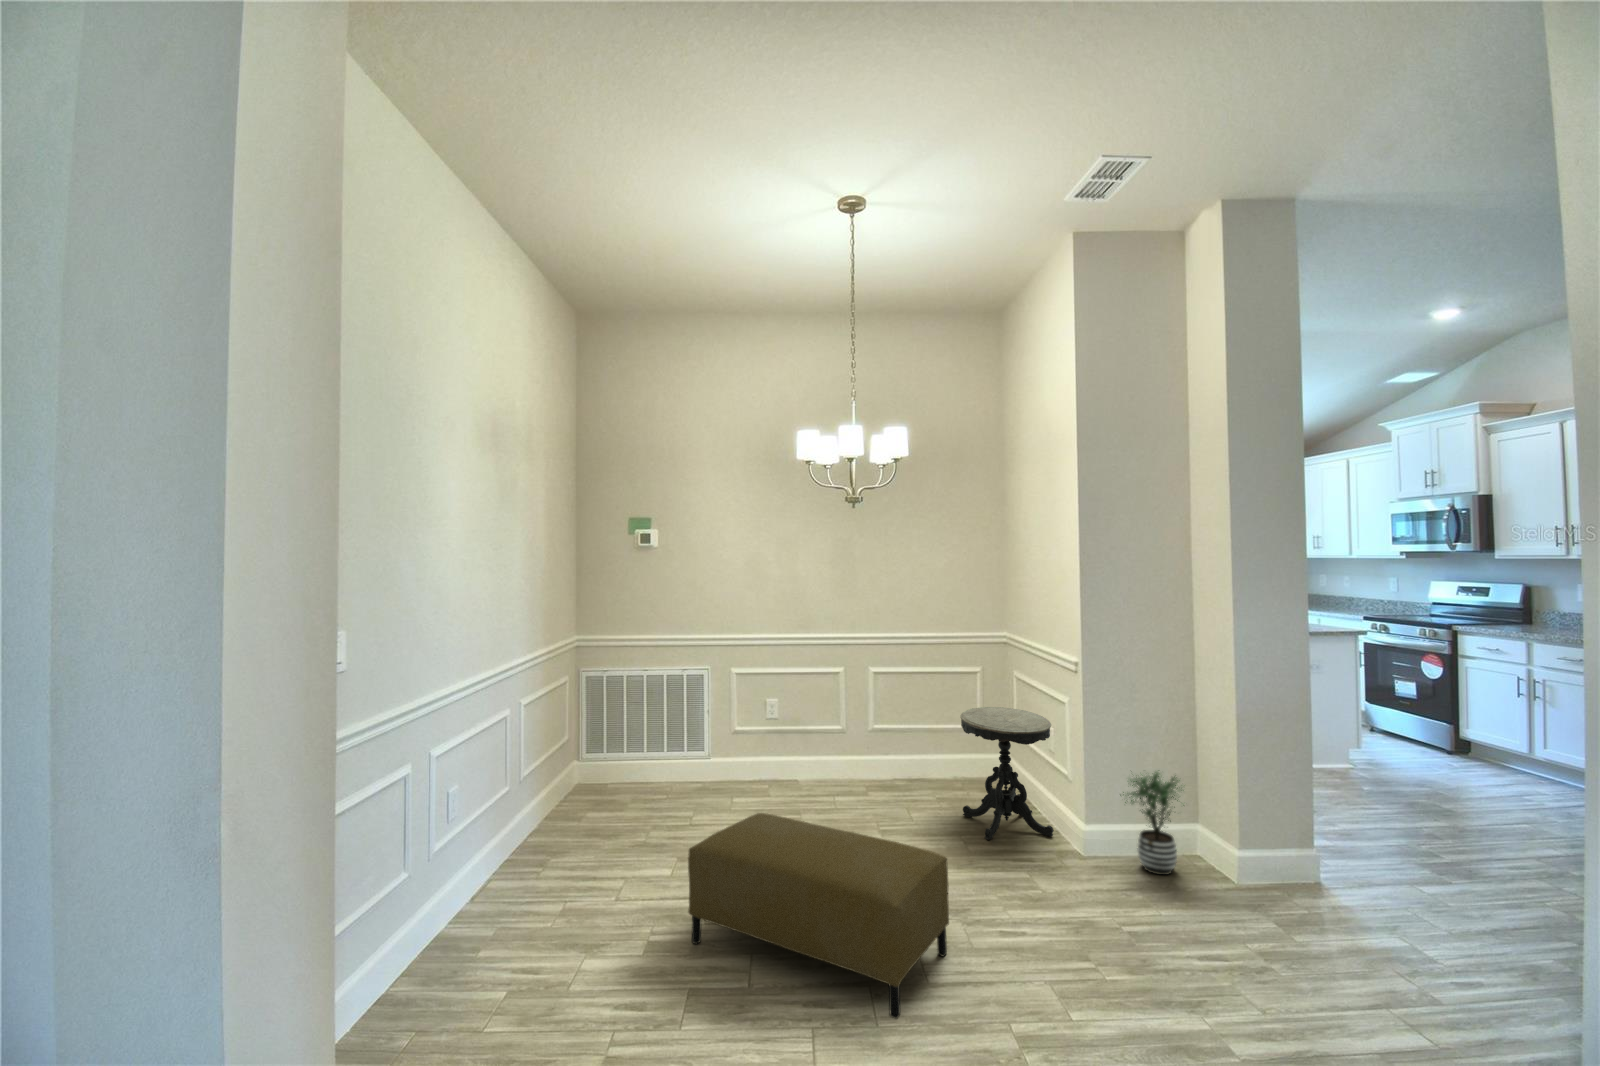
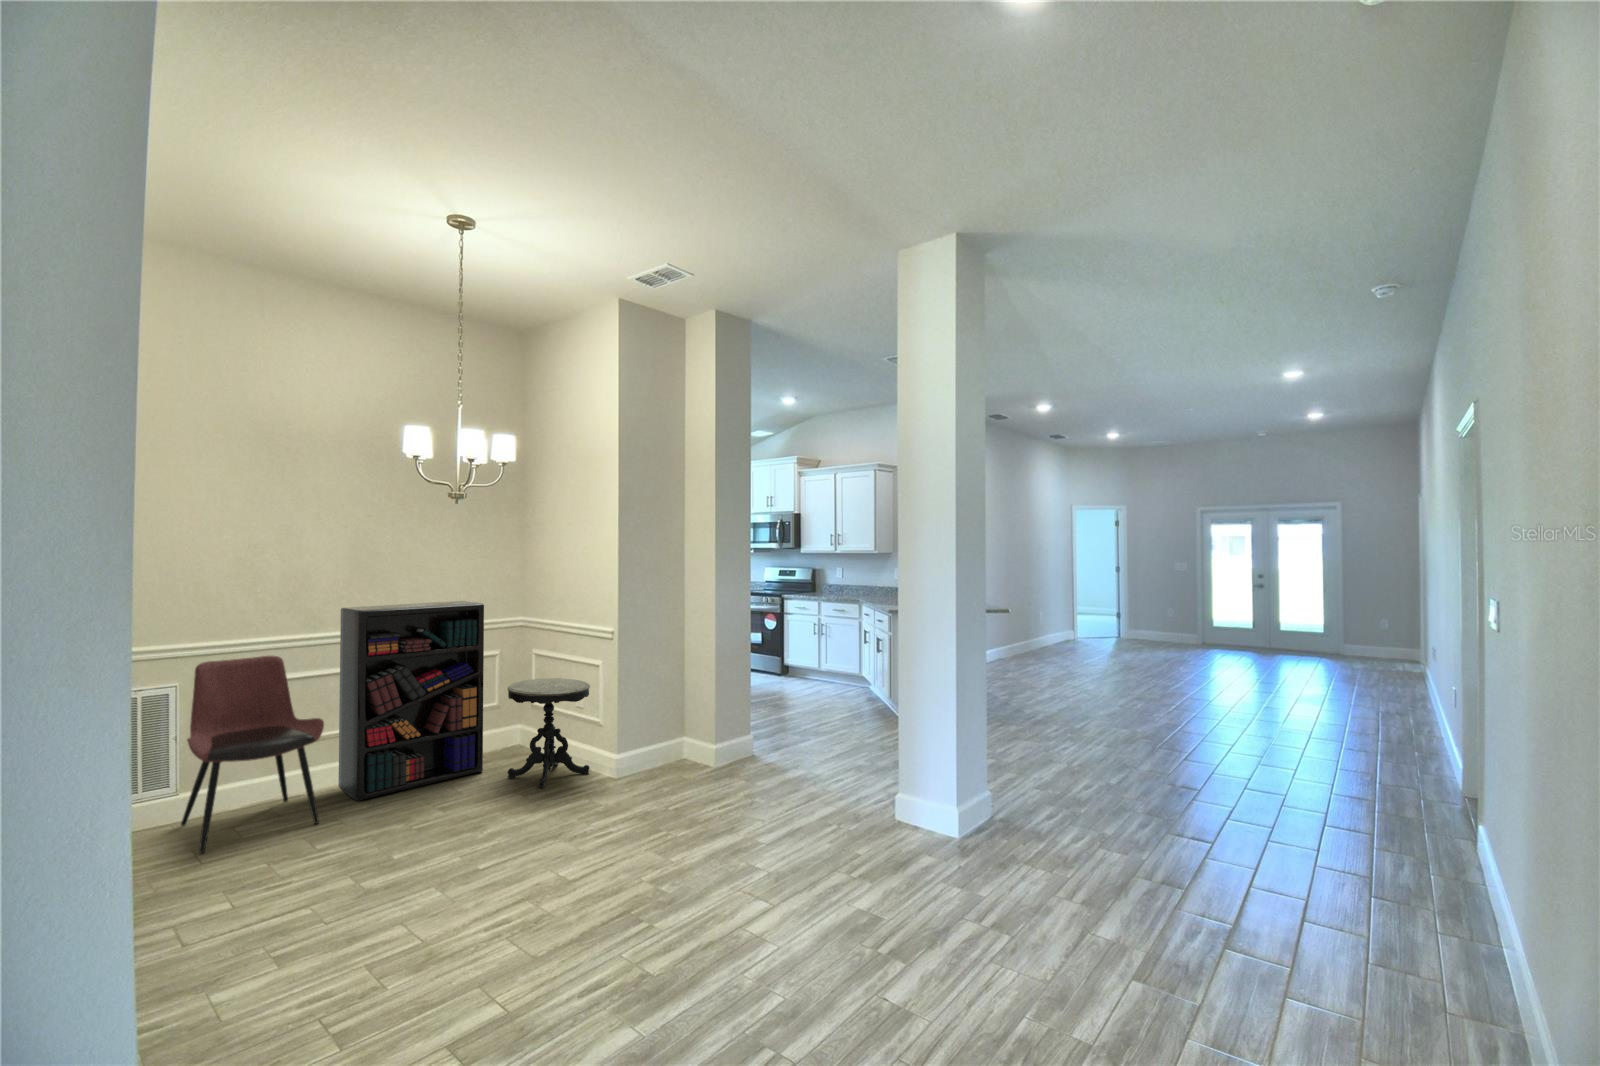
bookshelf: none [821,611,946,801] -> present [339,601,484,801]
dining chair: none [692,651,789,816] -> present [181,656,324,853]
potted plant: present [1120,772,1184,875] -> none [647,702,694,776]
ottoman: present [688,813,949,1019] -> none [320,785,572,941]

